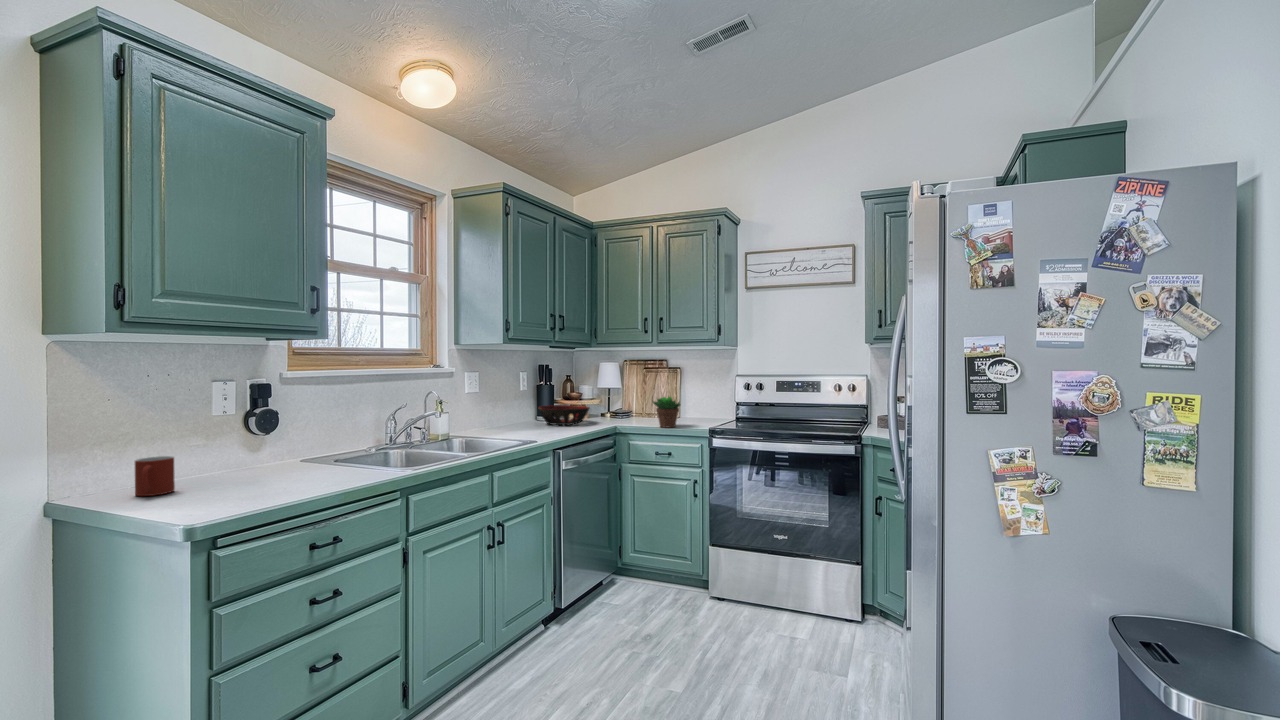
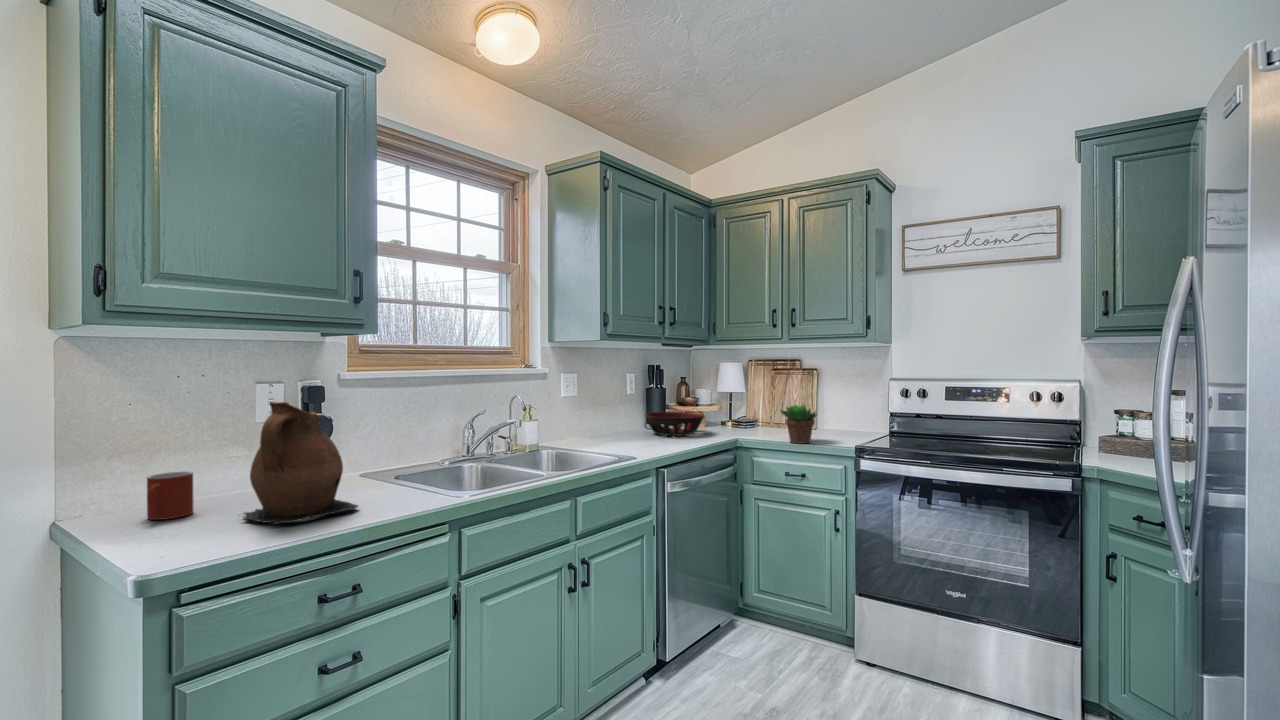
ceramic pitcher: none [223,395,325,493] -> present [244,402,358,524]

